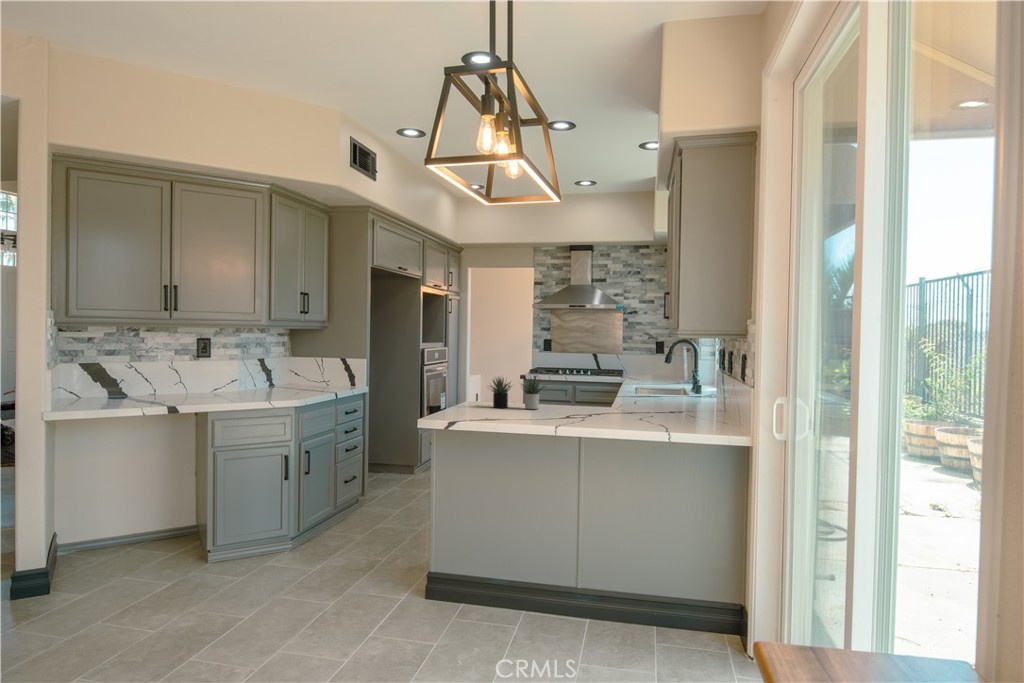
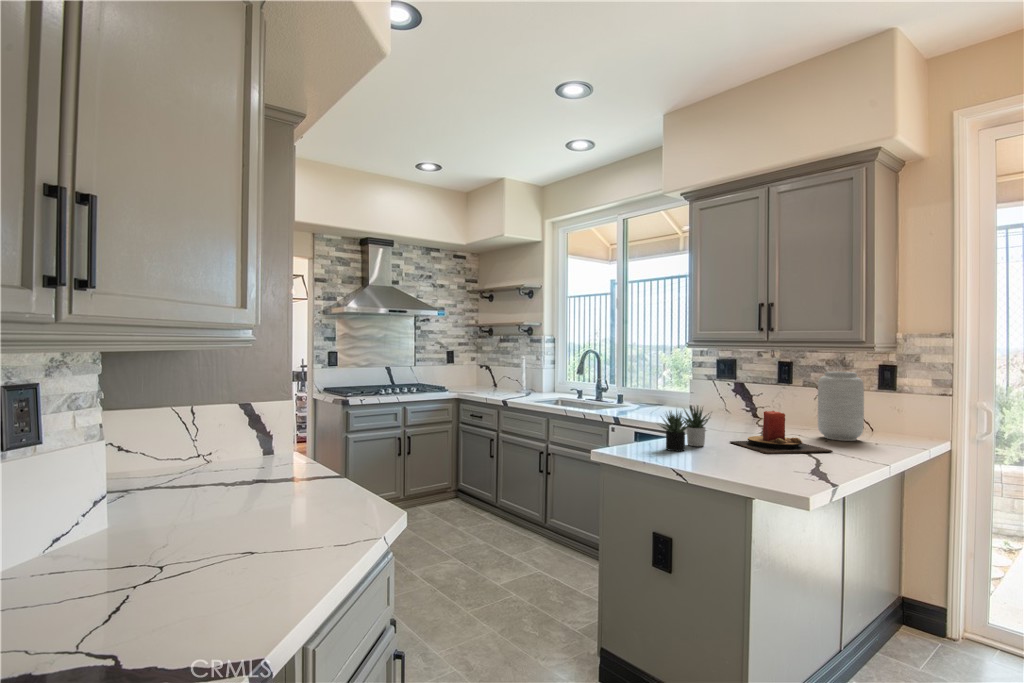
vase: none [671,353,717,429] -> present [818,372,864,441]
candle: none [535,384,621,424] -> present [730,411,833,454]

